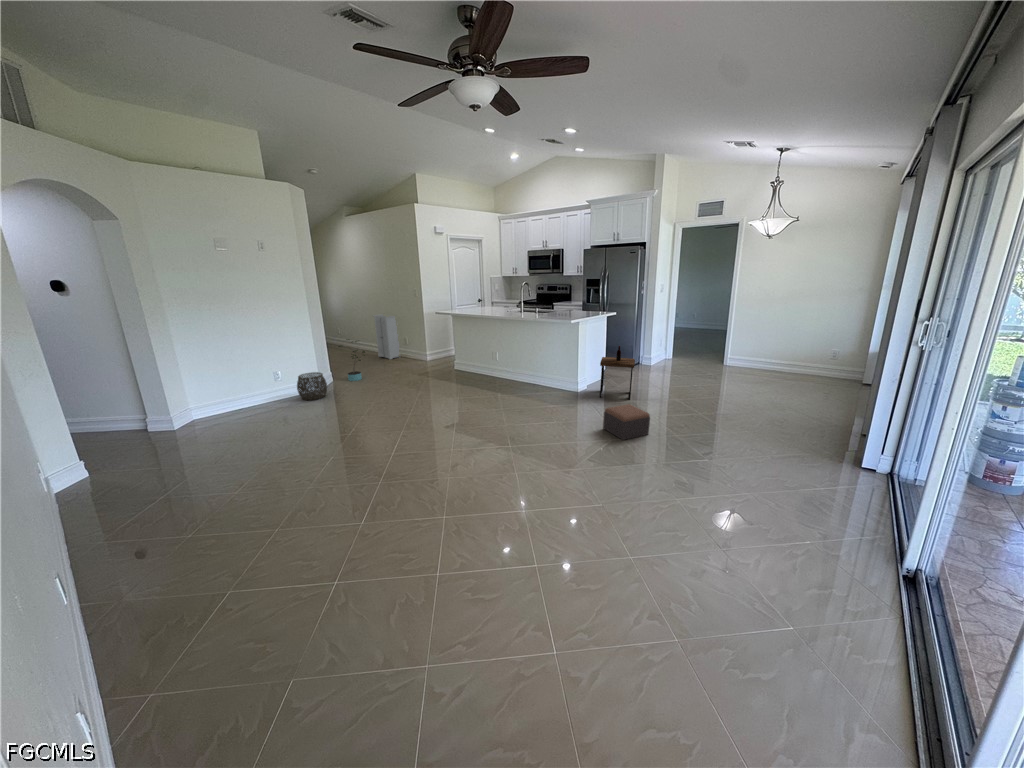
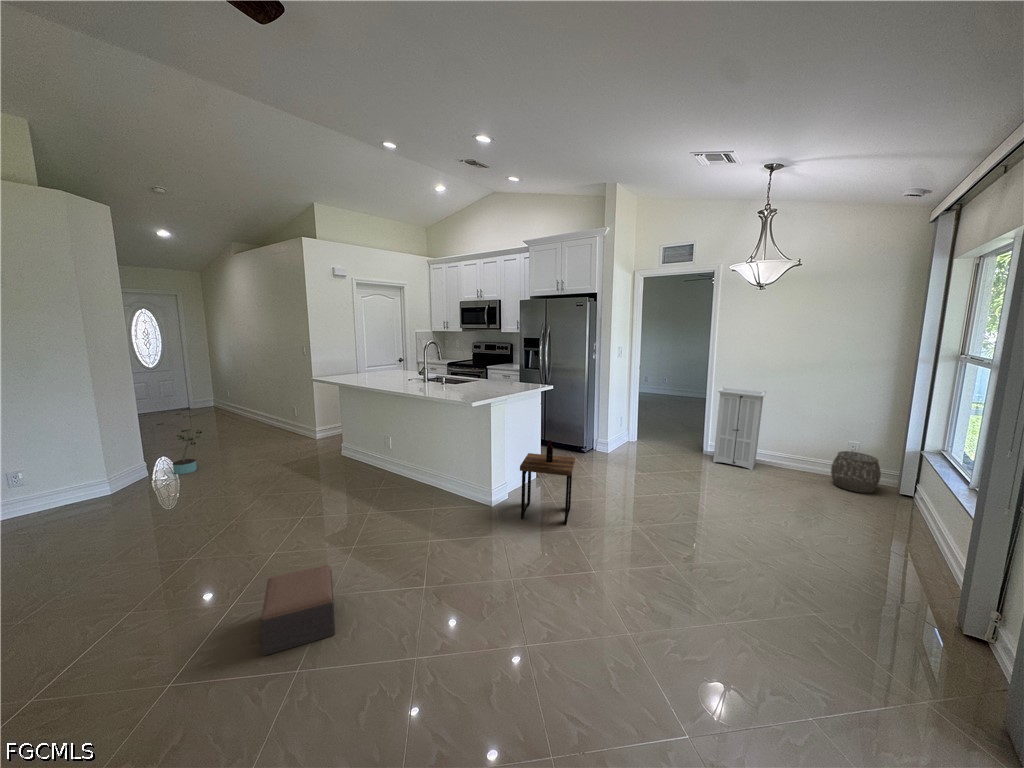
storage cabinet: present [374,314,400,359] -> present [713,387,766,470]
woven basket: present [297,372,327,400] -> present [831,451,881,493]
footstool: present [603,404,650,440] -> present [261,565,335,655]

